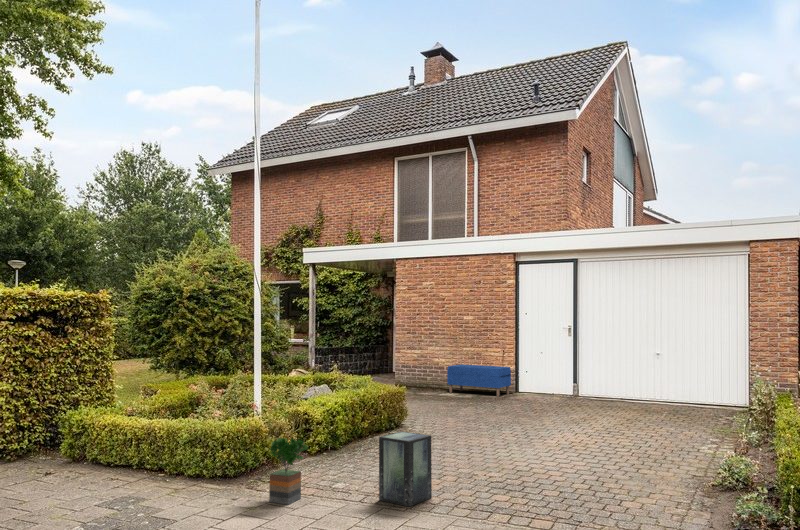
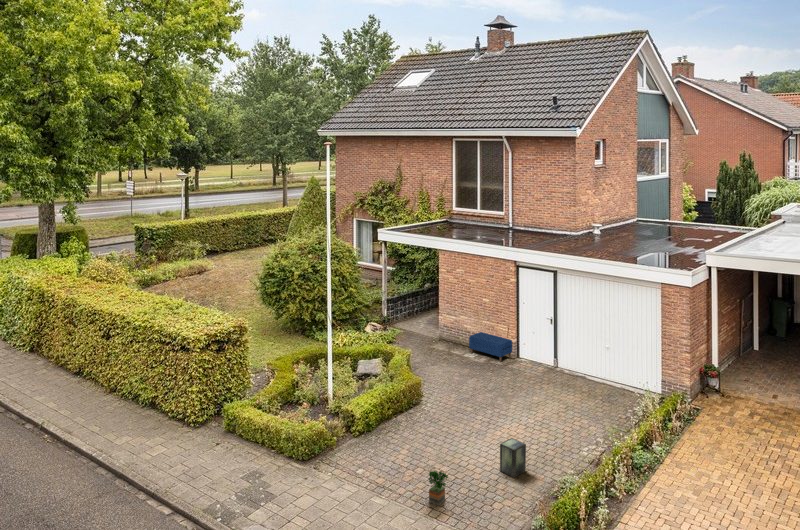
storage box: present [379,432,432,507] -> present [500,438,526,478]
potted tree: present [269,438,308,505] -> present [429,471,448,506]

